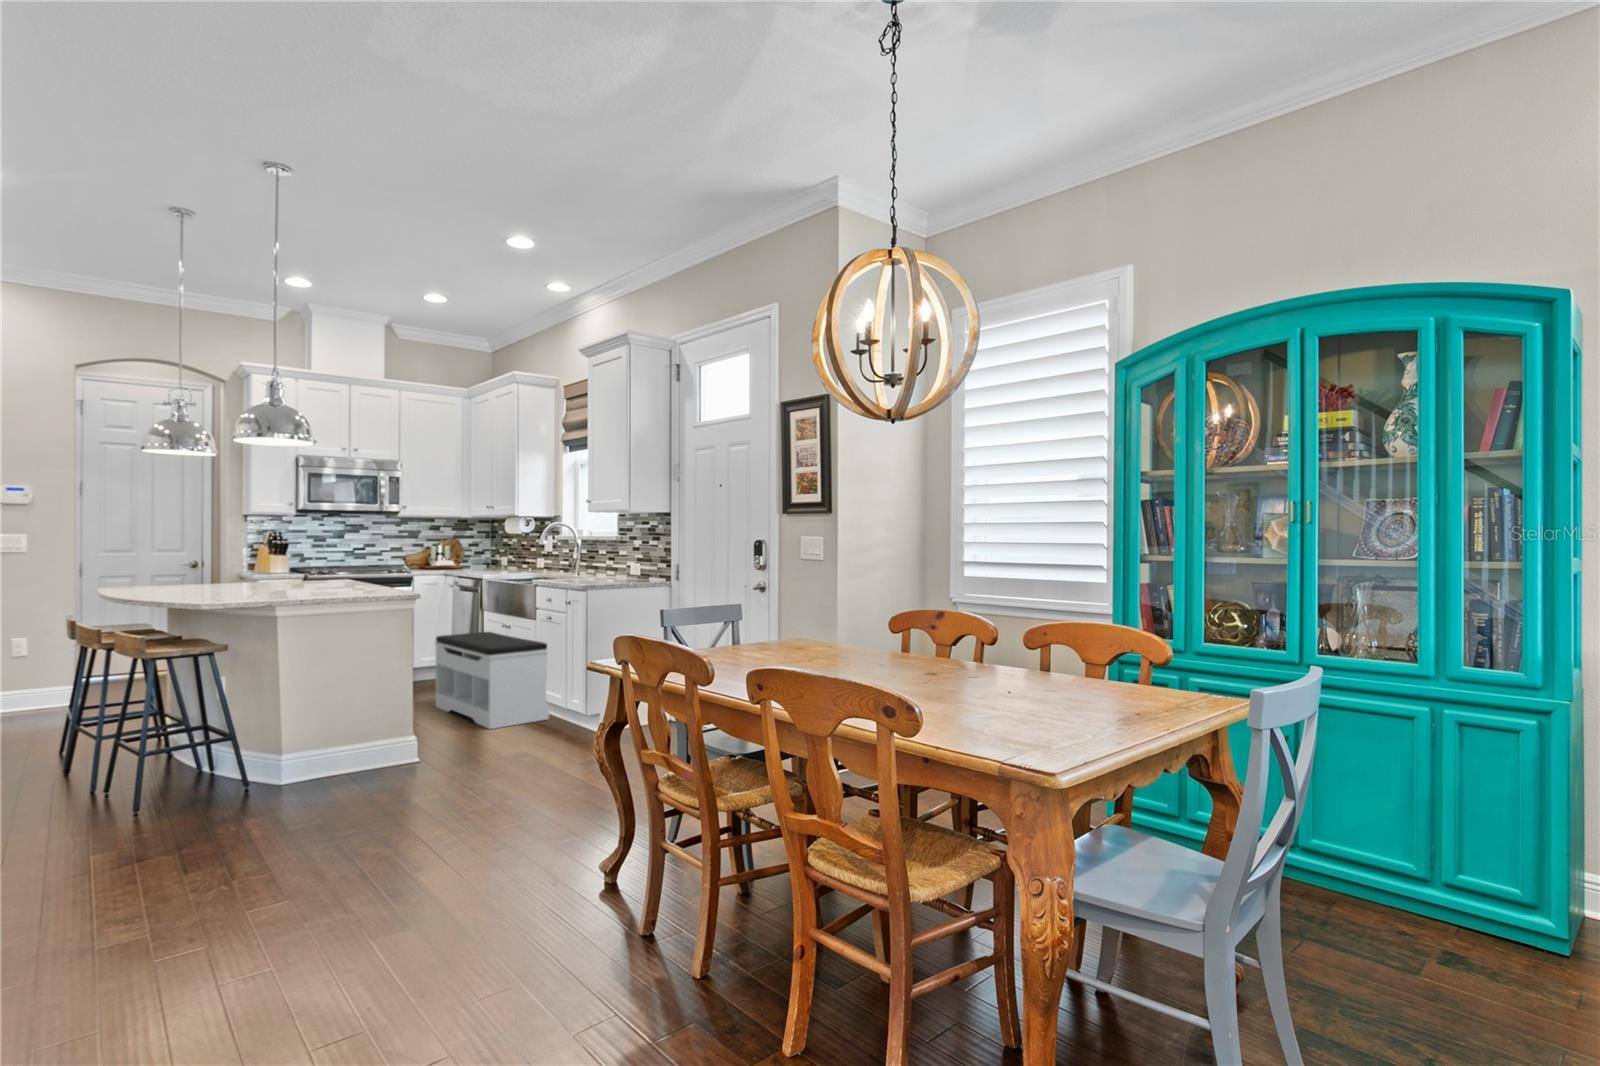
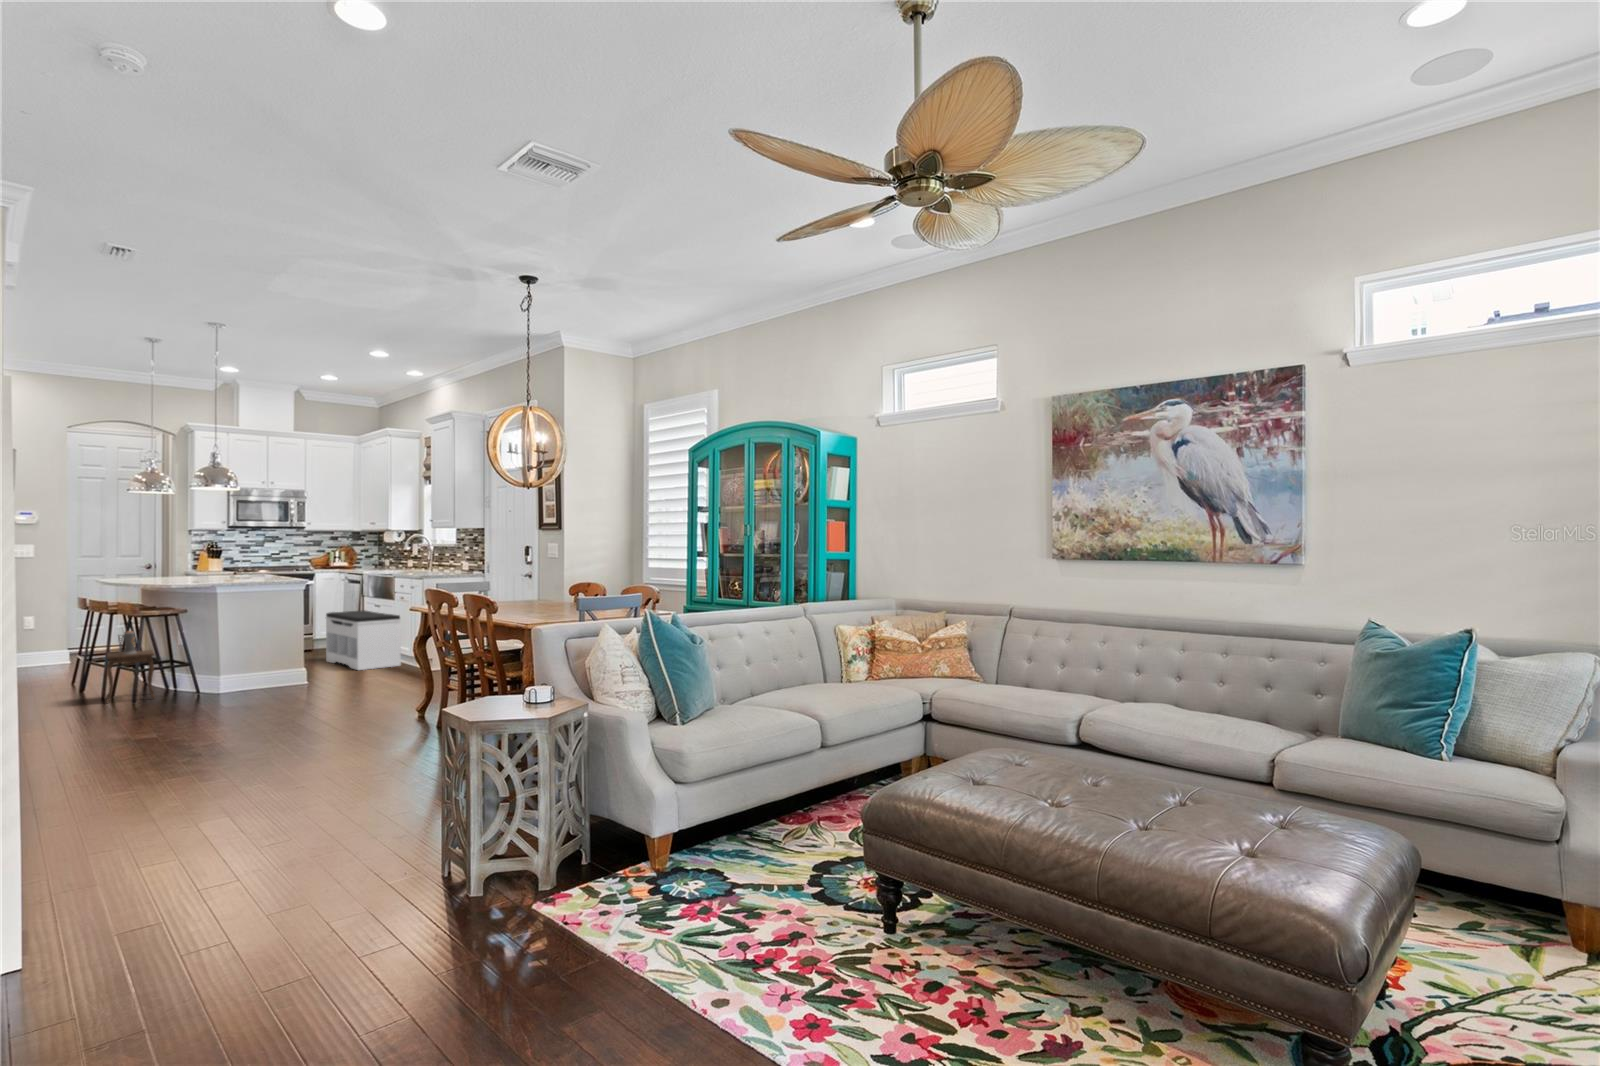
side table: none [83,680,173,817] -> present [106,631,155,703]

